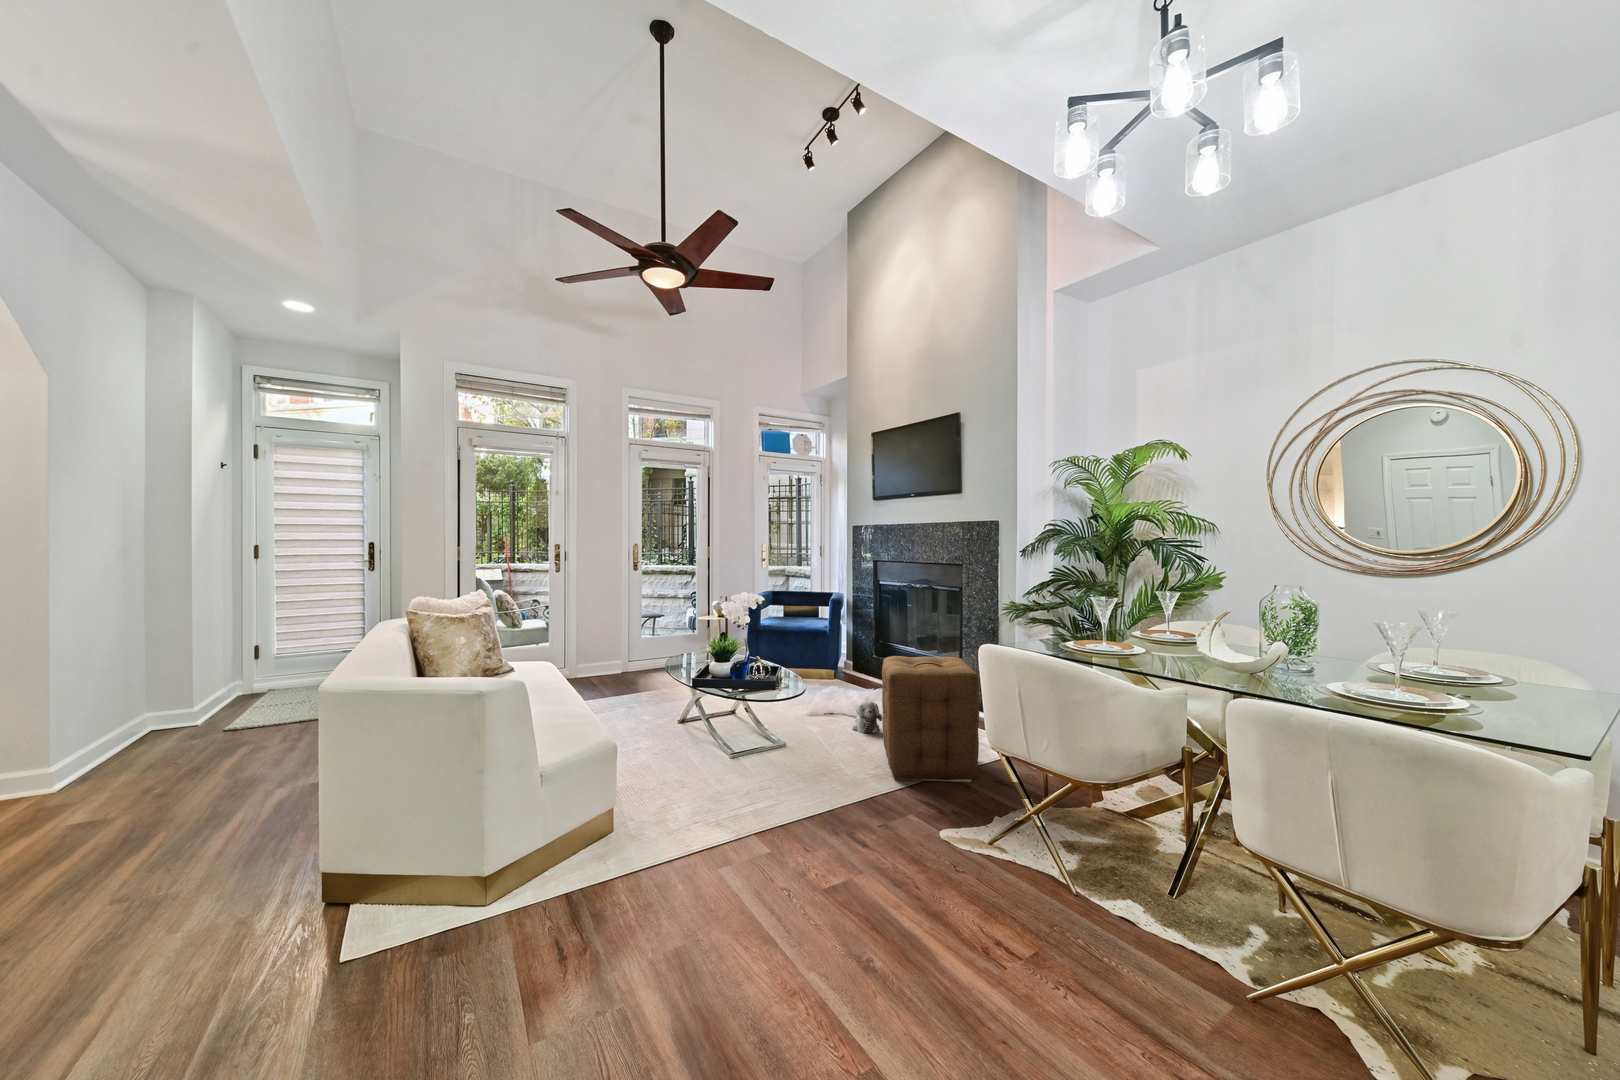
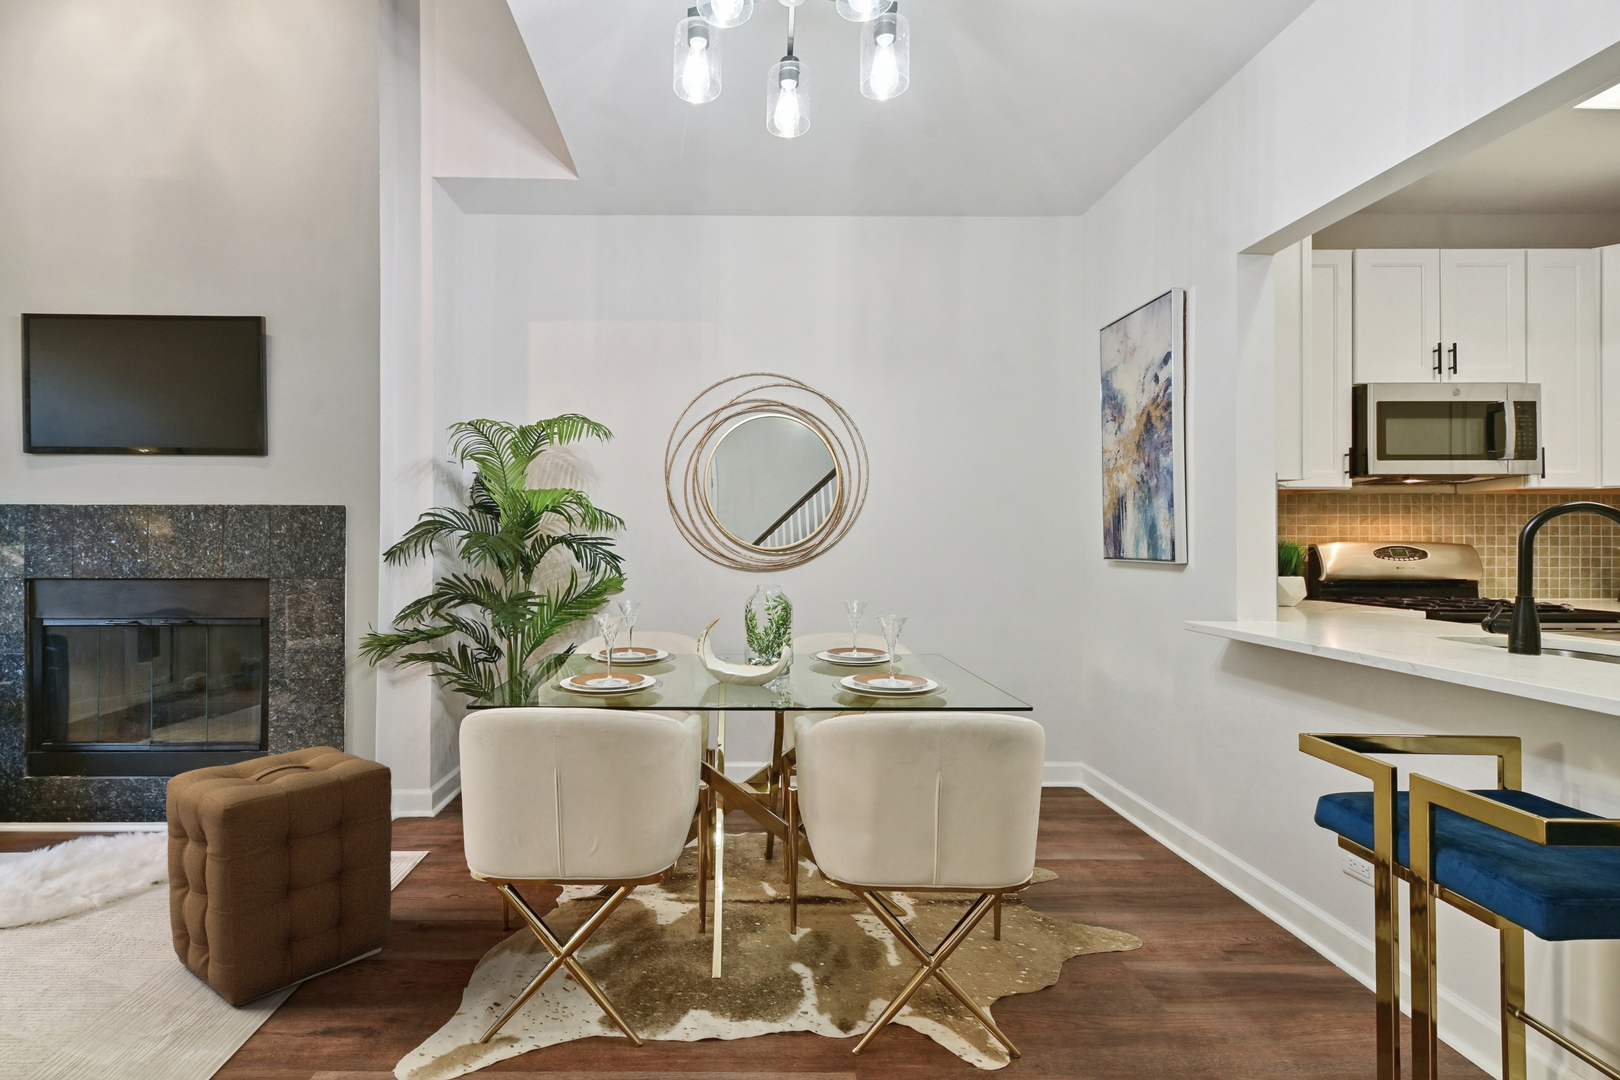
plush toy: present [852,701,882,733] -> none [52,874,129,948]

